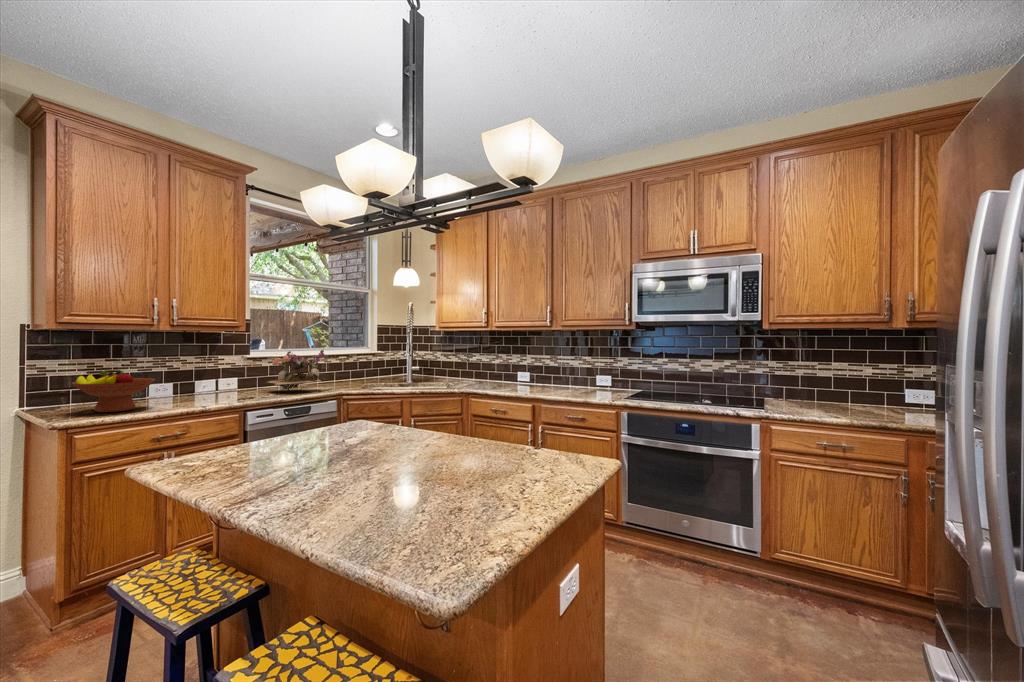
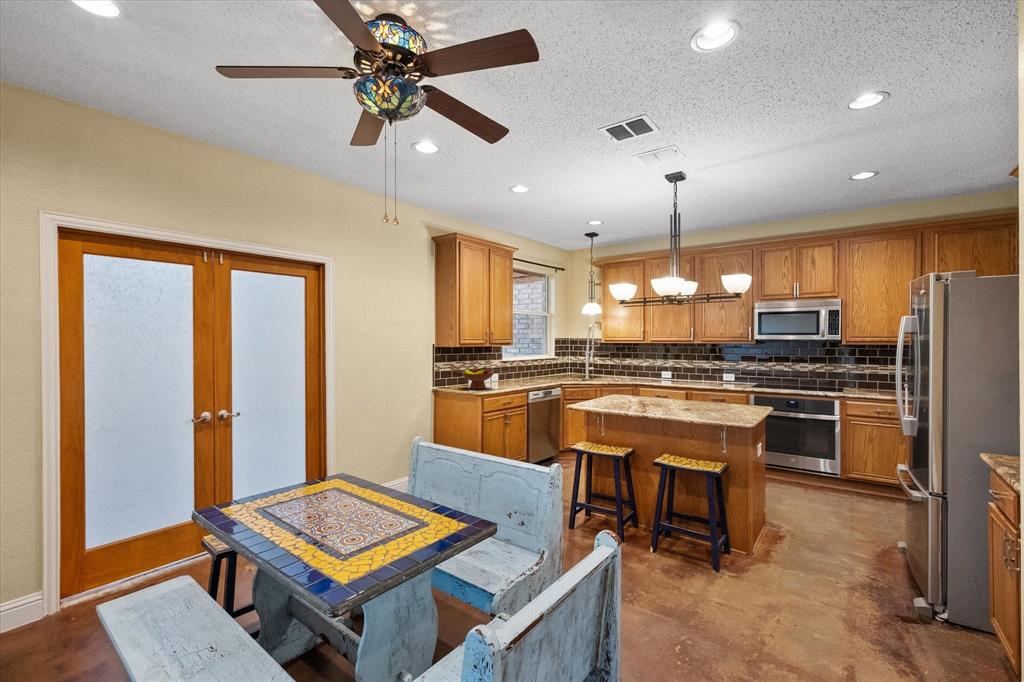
flower arrangement: present [268,349,325,391] -> none [515,355,549,382]

